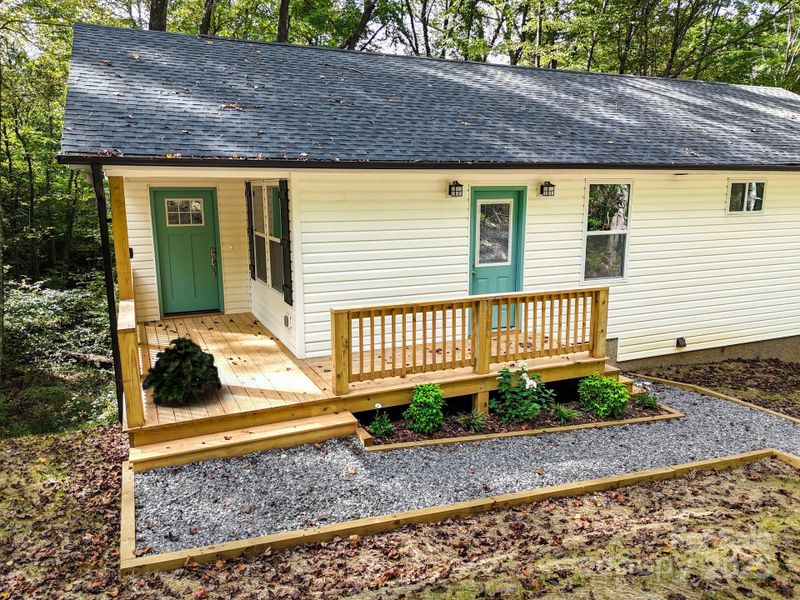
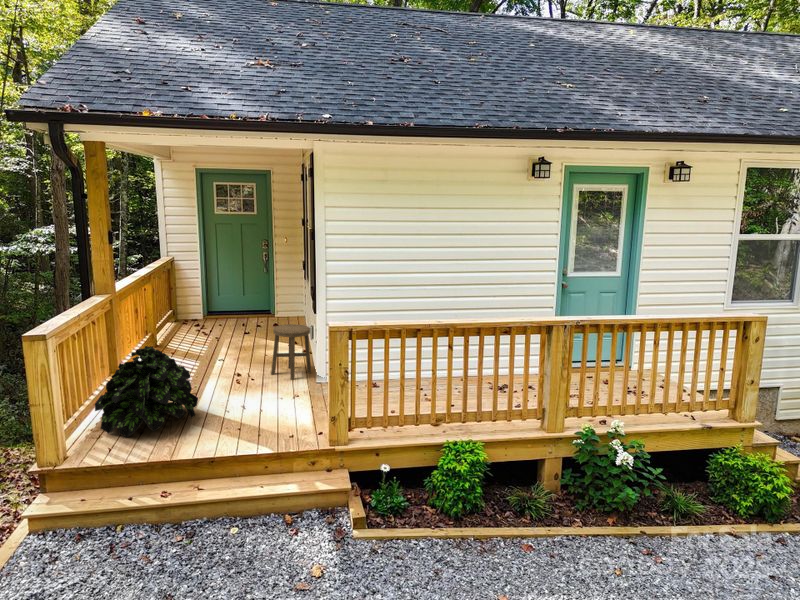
stool: none [256,316,288,360] -> present [271,324,311,380]

